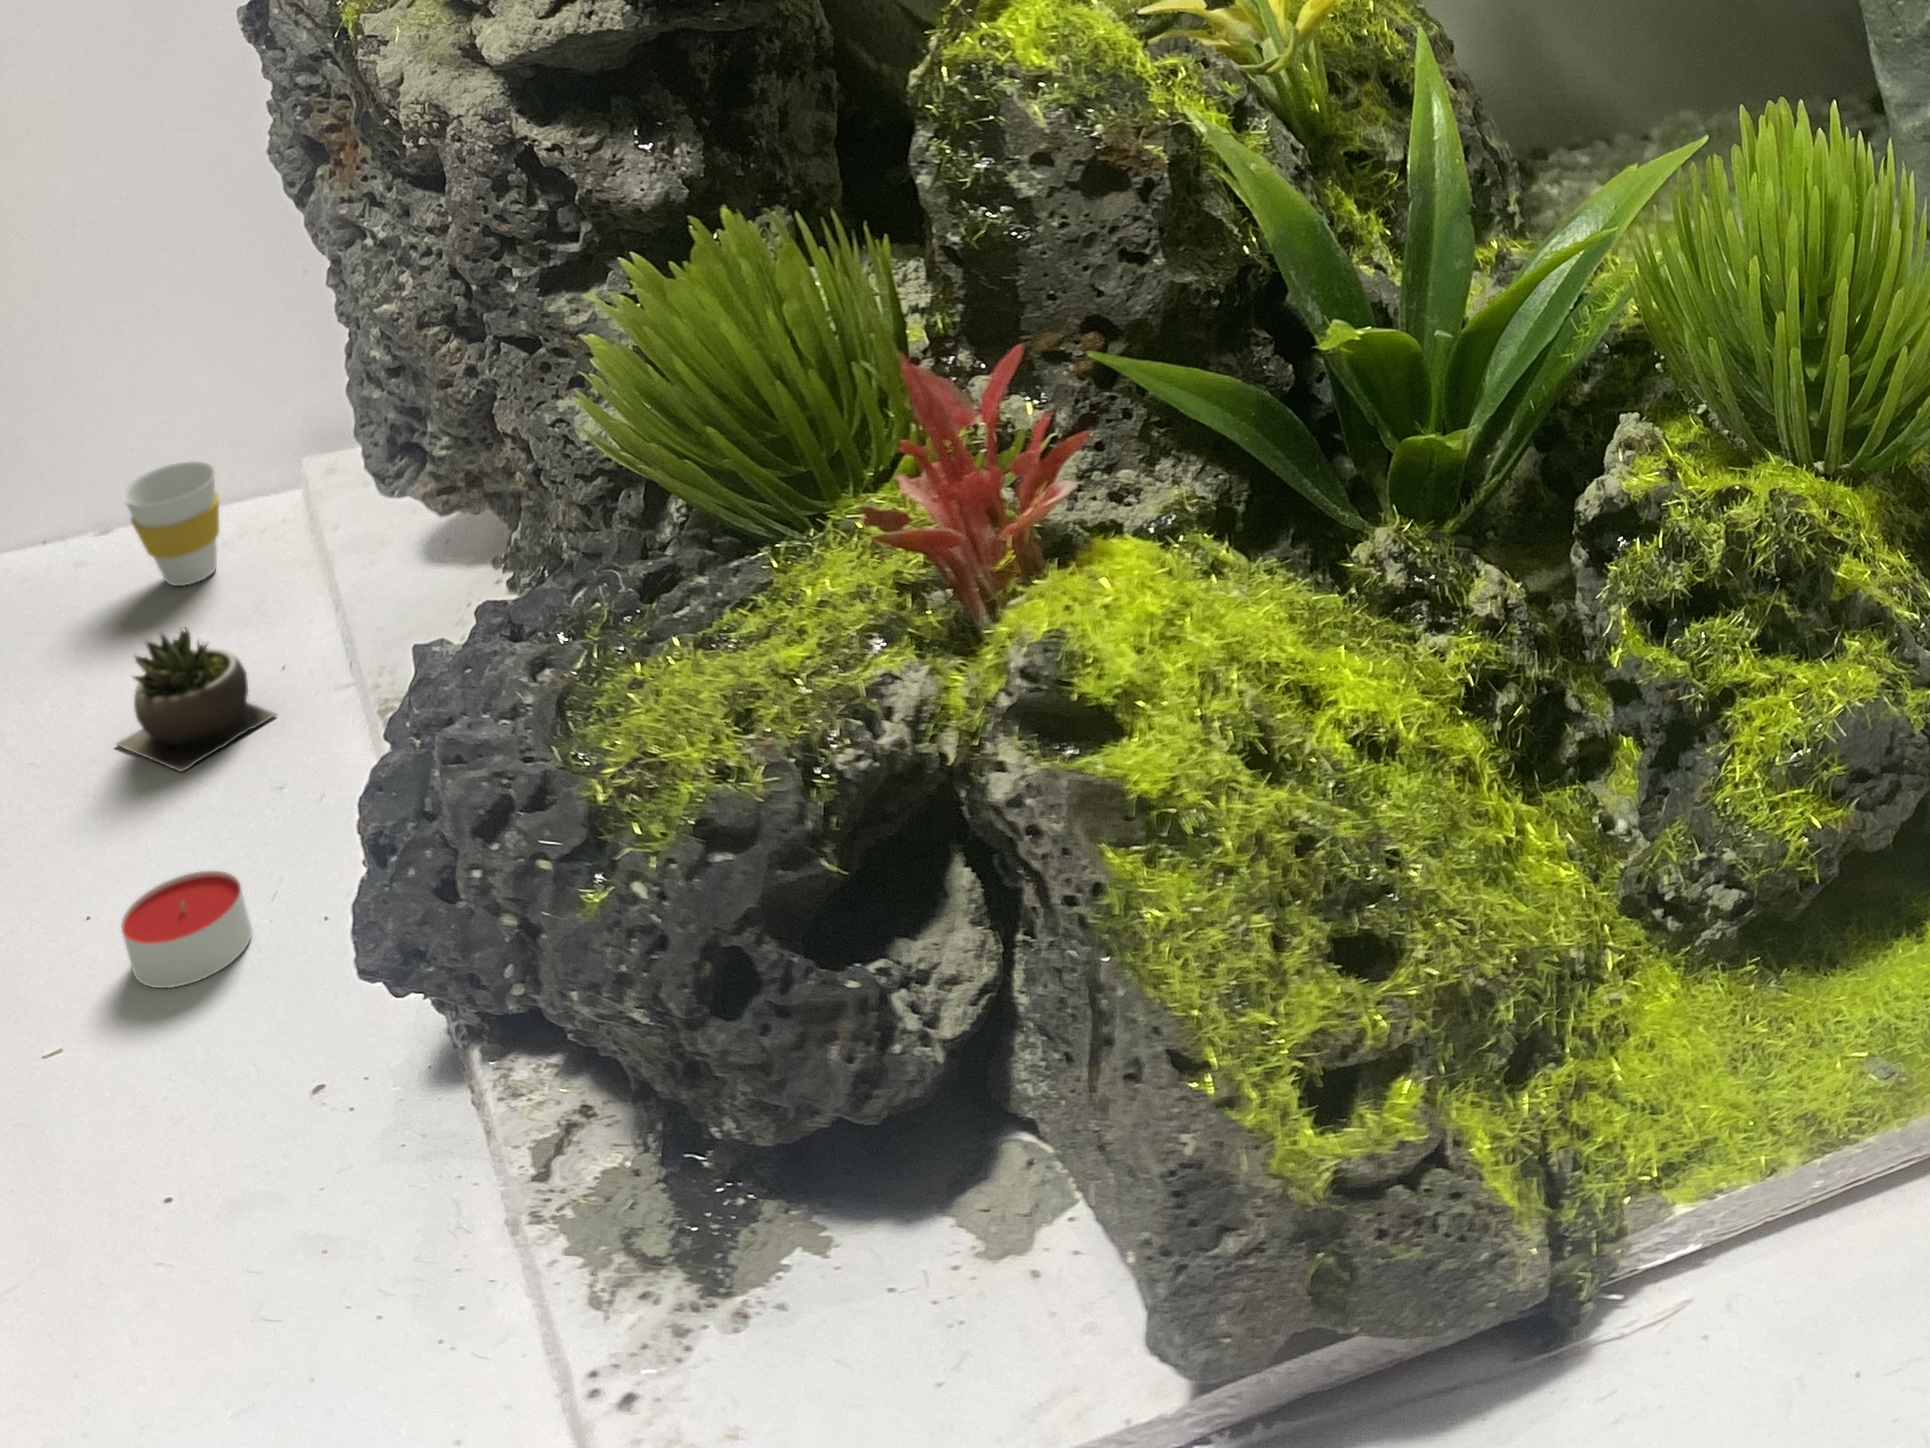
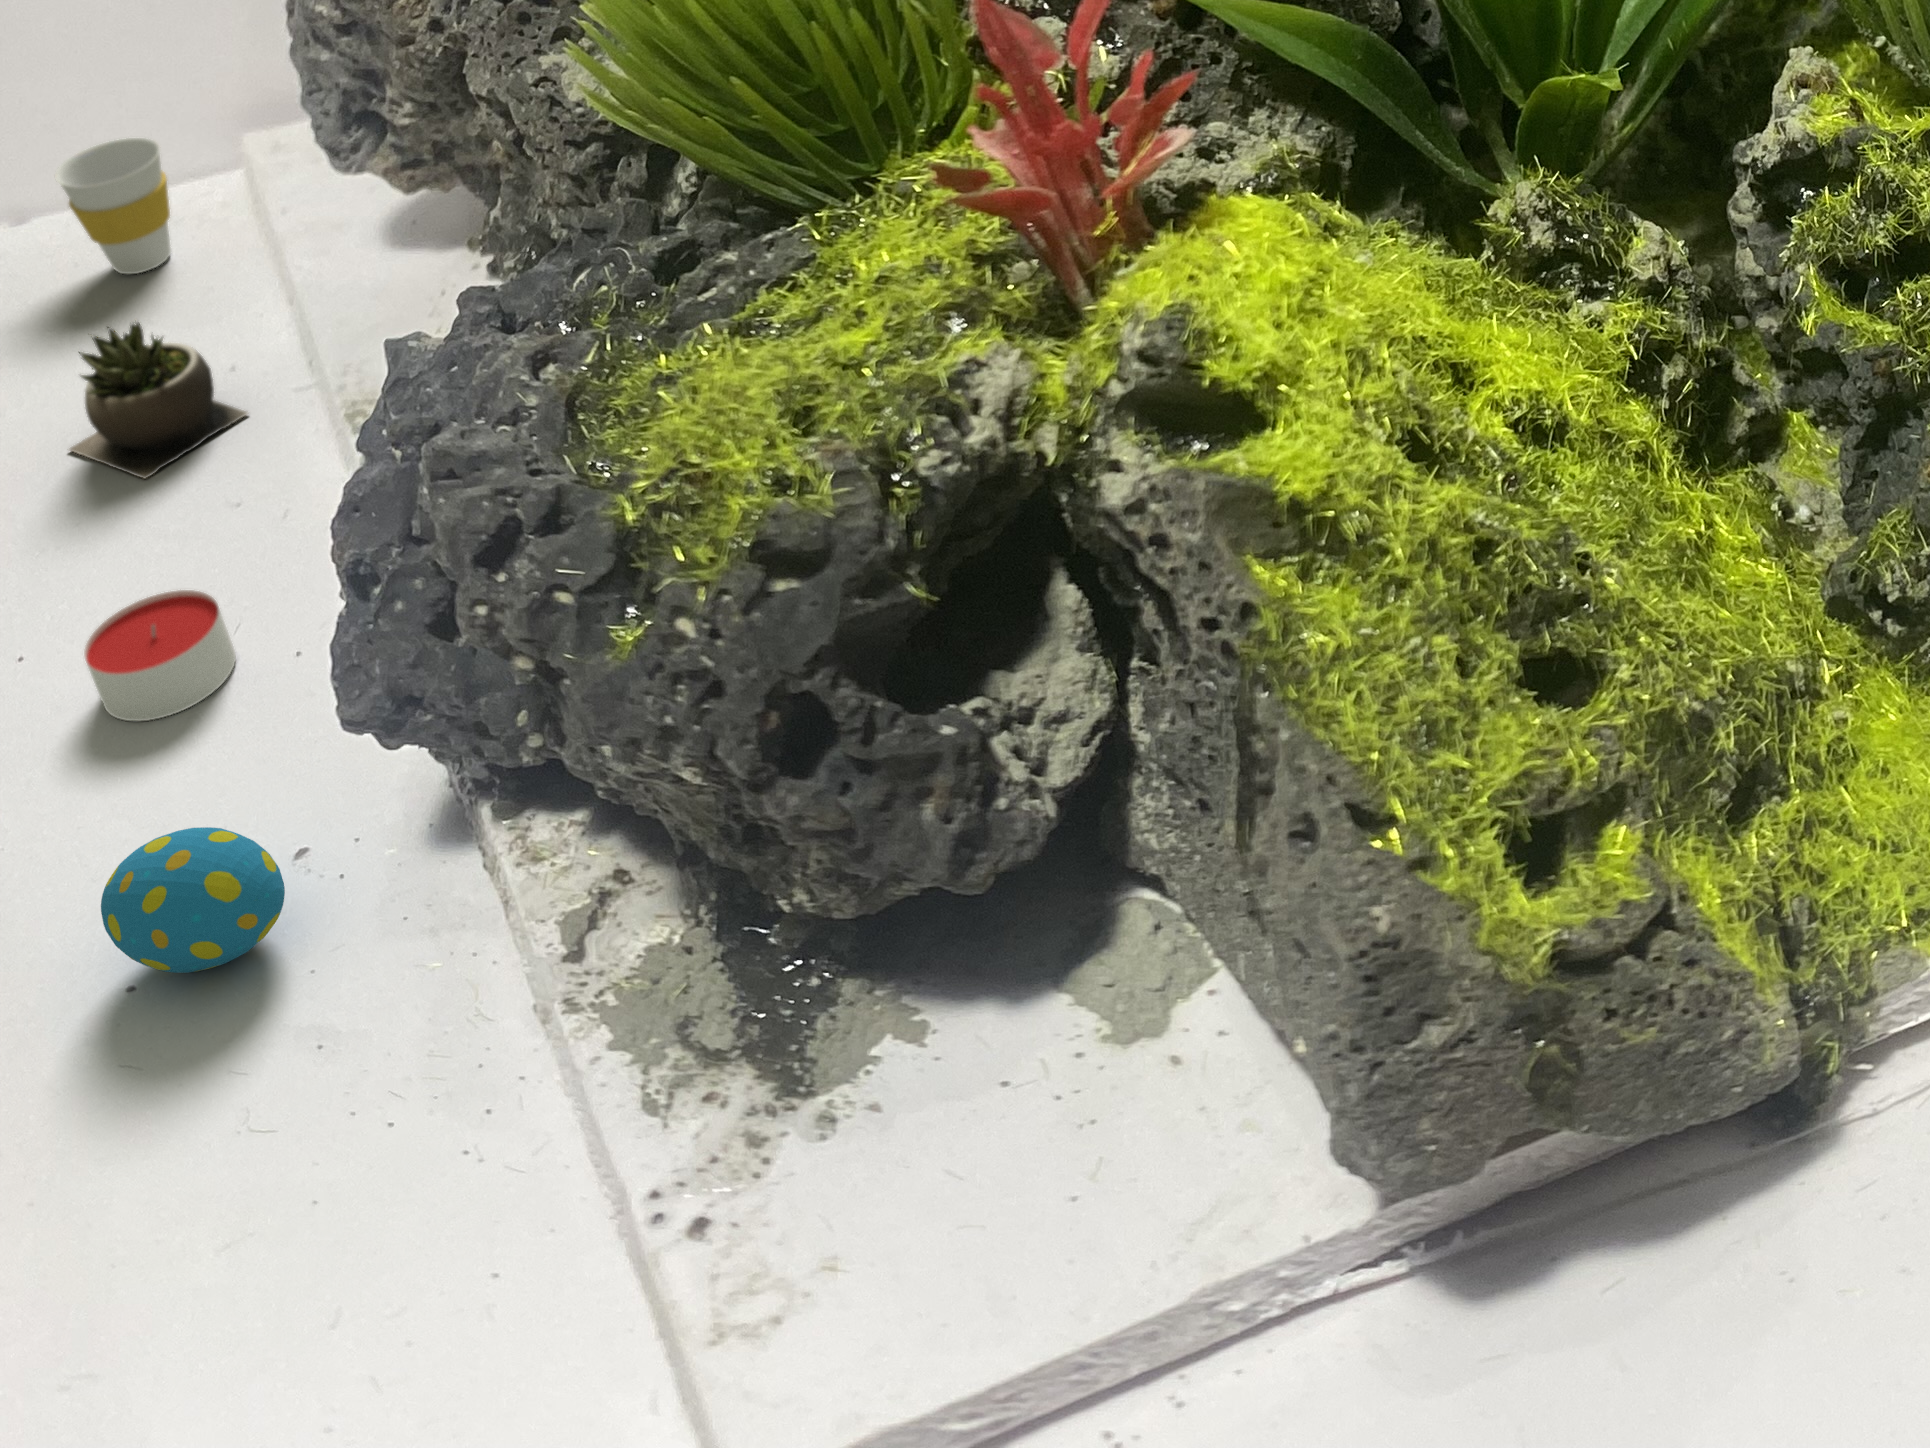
decorative egg: none [124,1076,282,1206] -> present [101,827,285,973]

